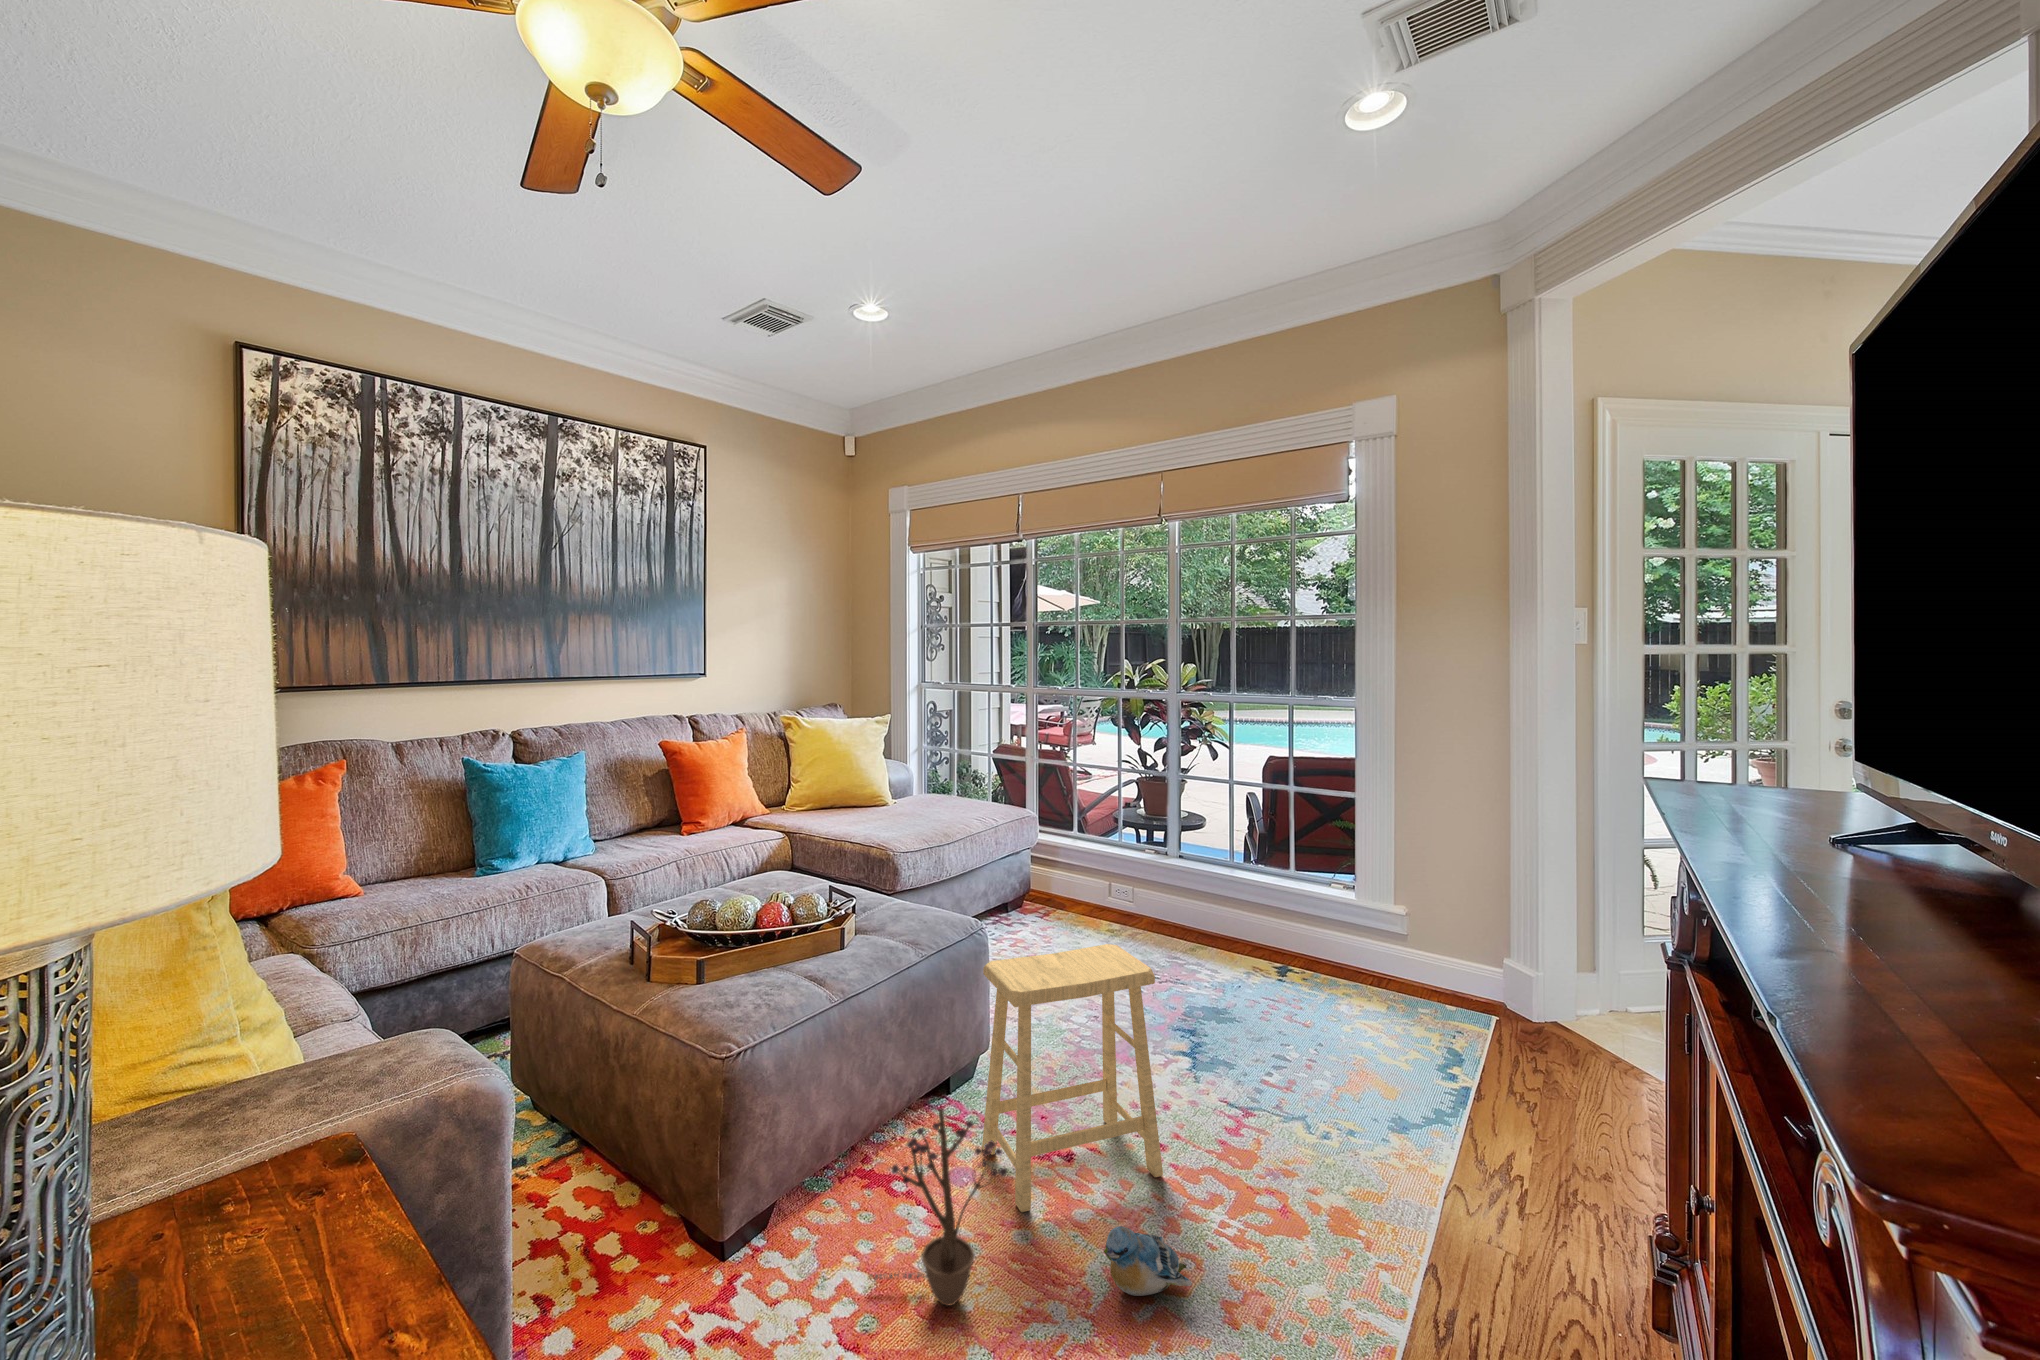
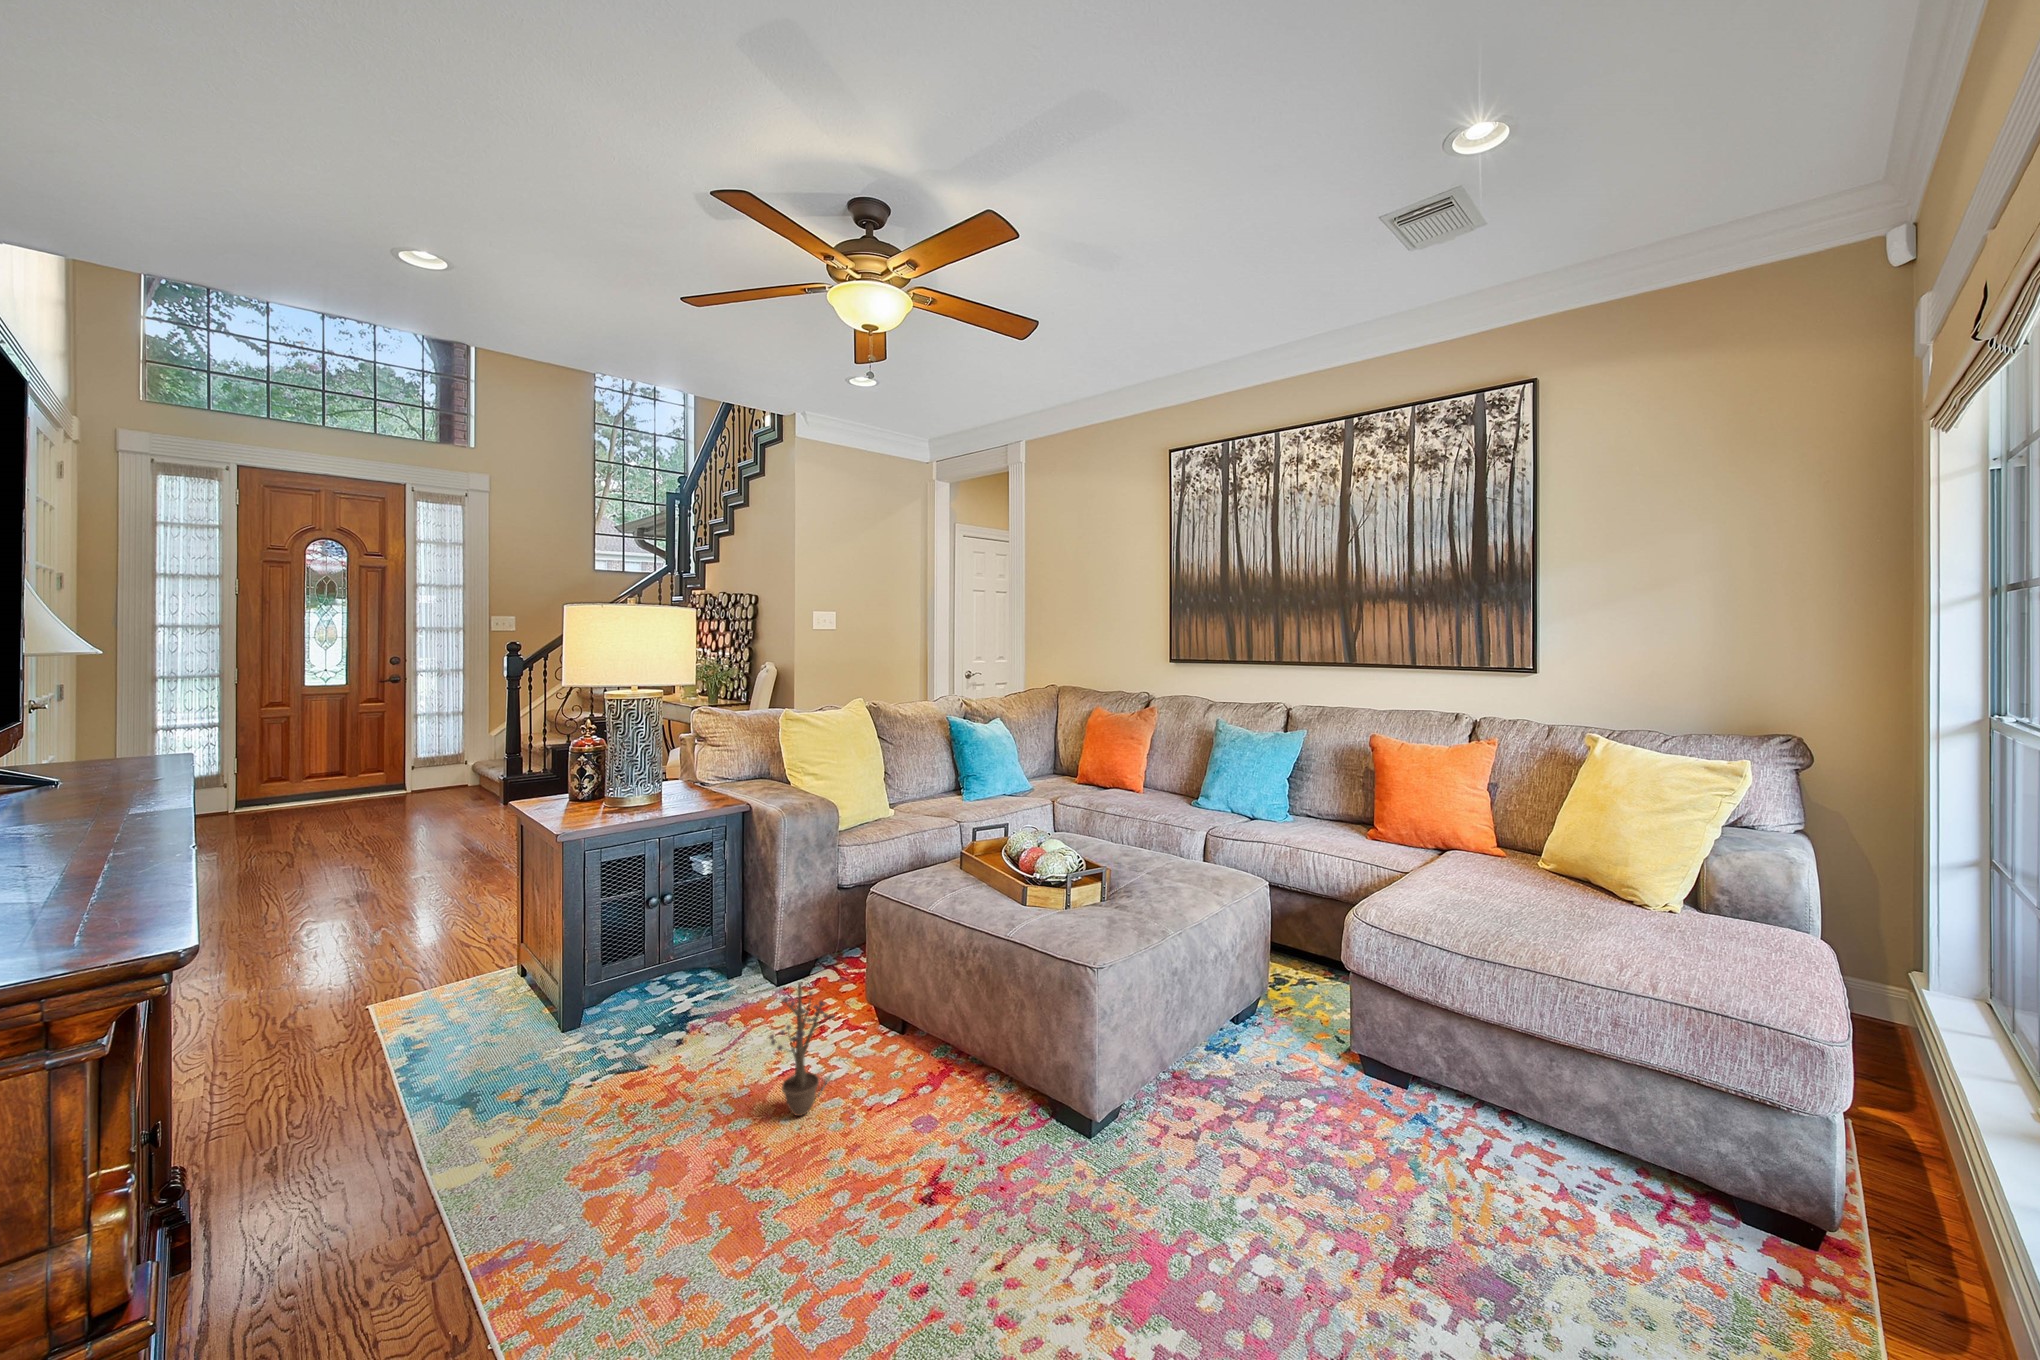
footstool: present [982,944,1163,1212] -> none [856,964,972,1274]
plush toy: present [1104,1226,1192,1296] -> none [705,1150,763,1245]

